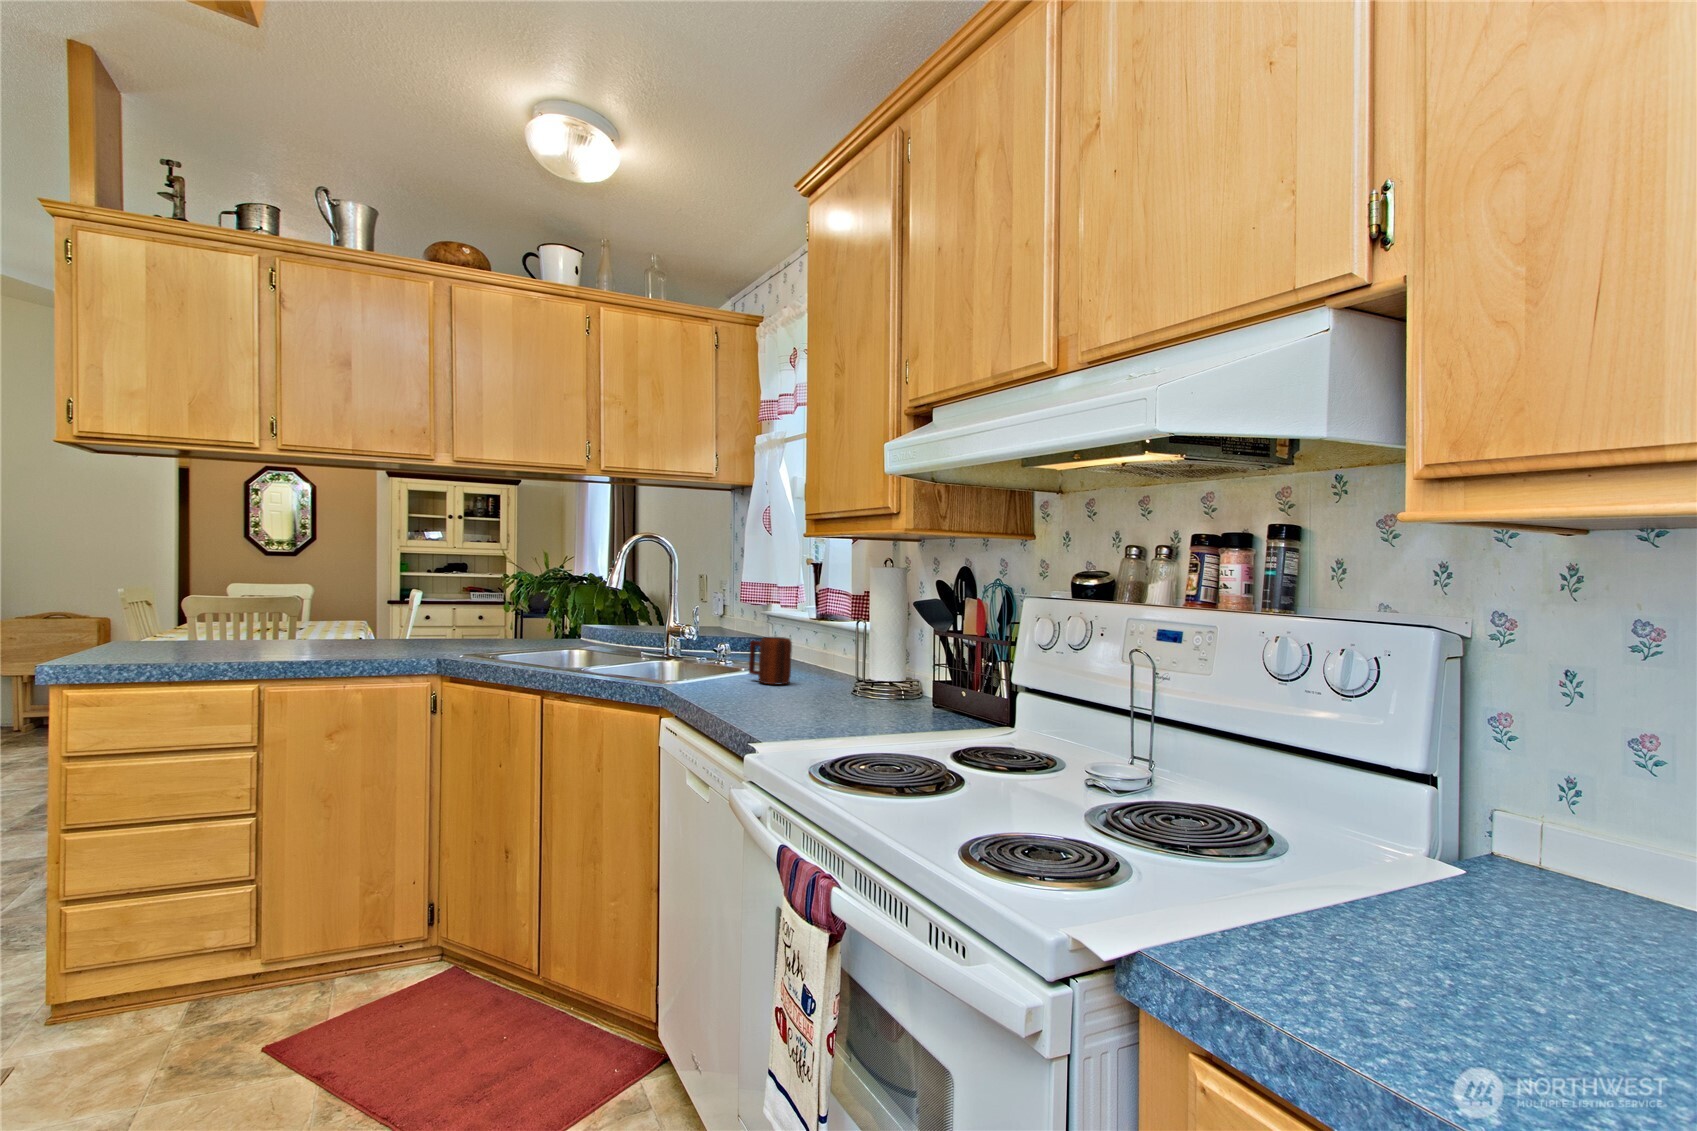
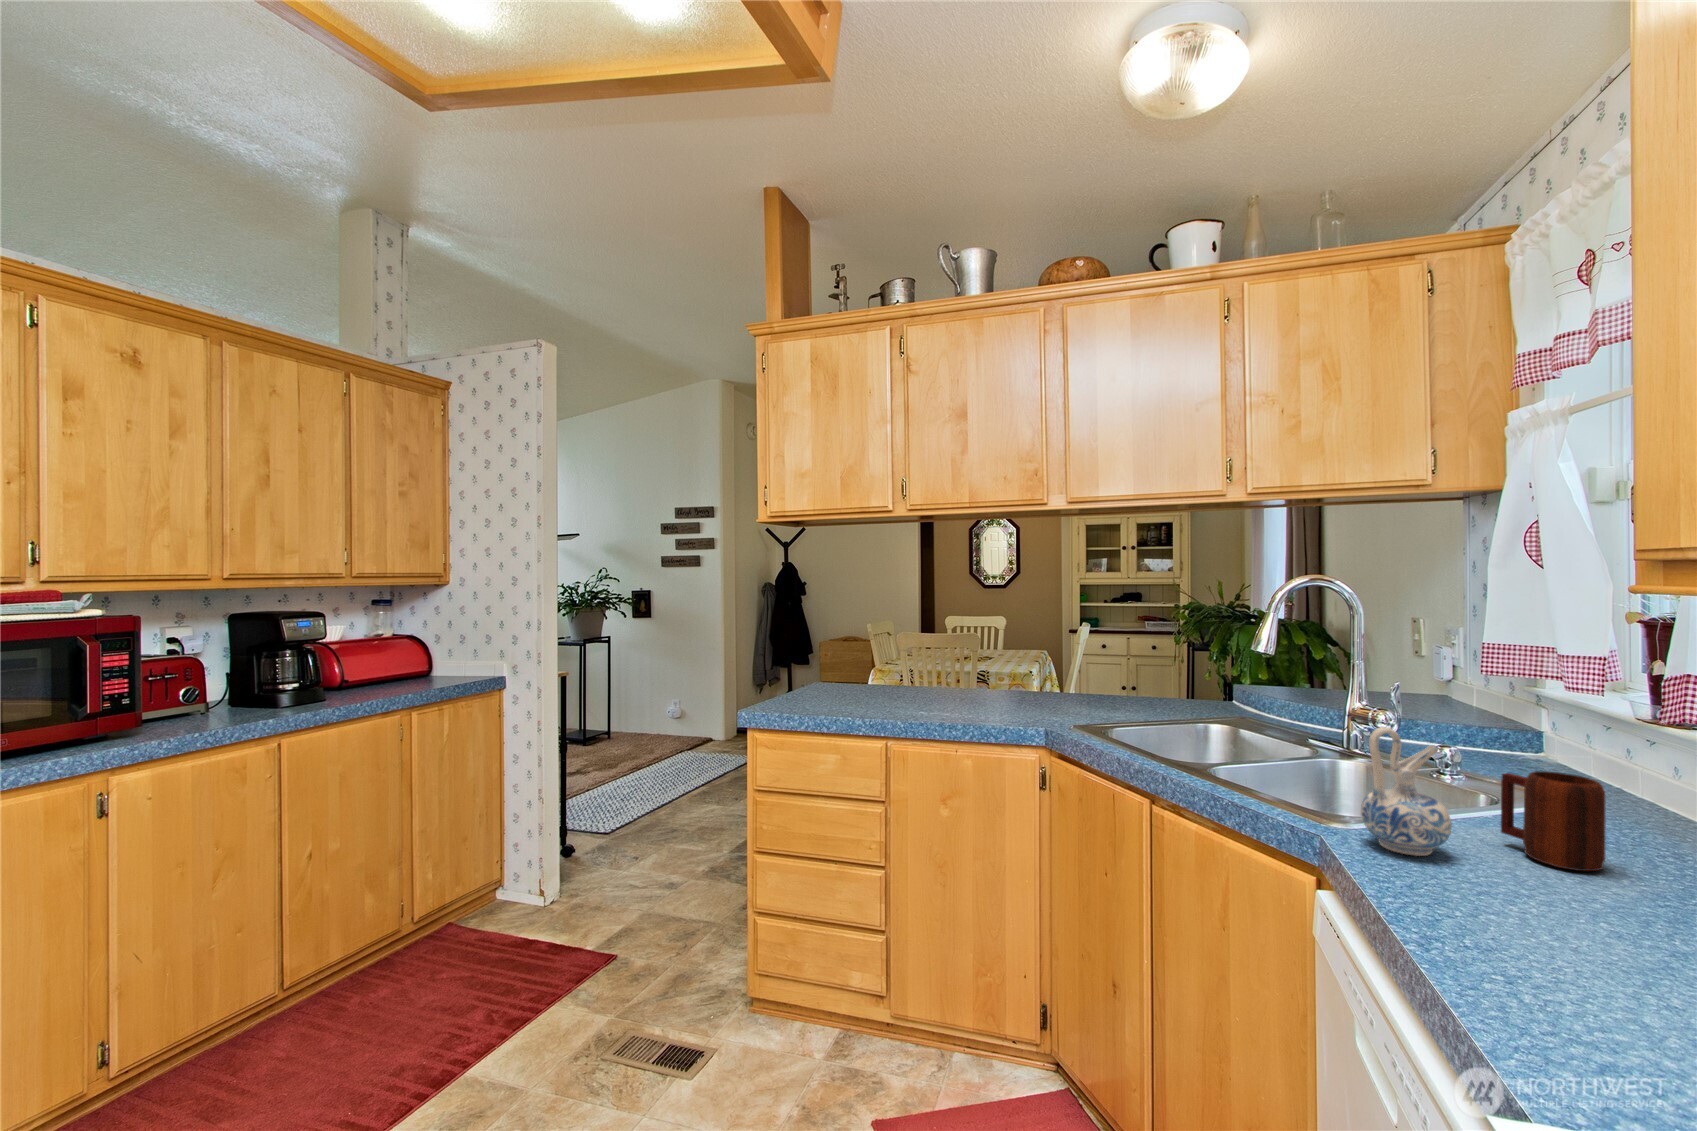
ceramic pitcher: none [685,615,728,687] -> present [1361,727,1451,856]

